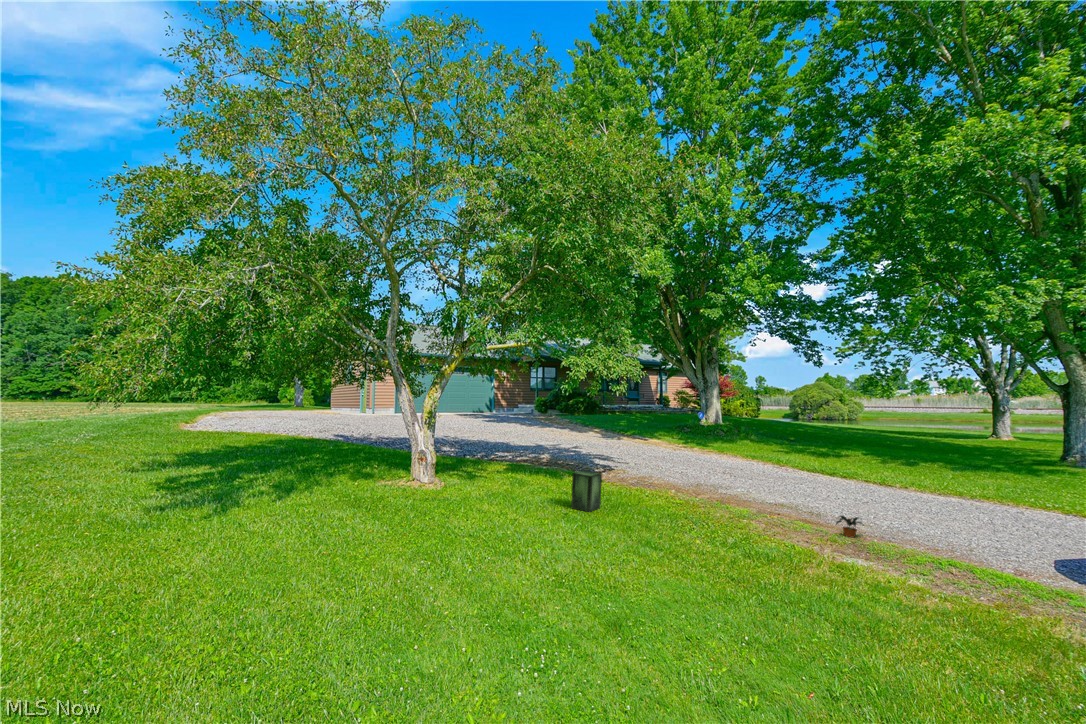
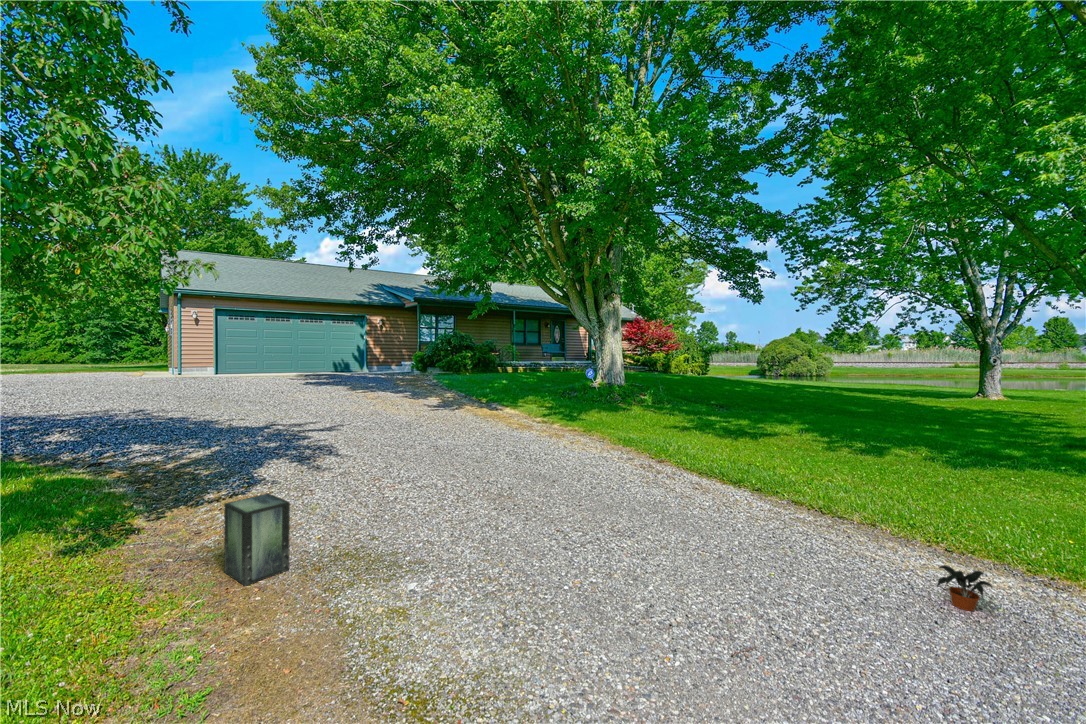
potted plant: present [836,516,862,537] -> present [937,565,993,611]

